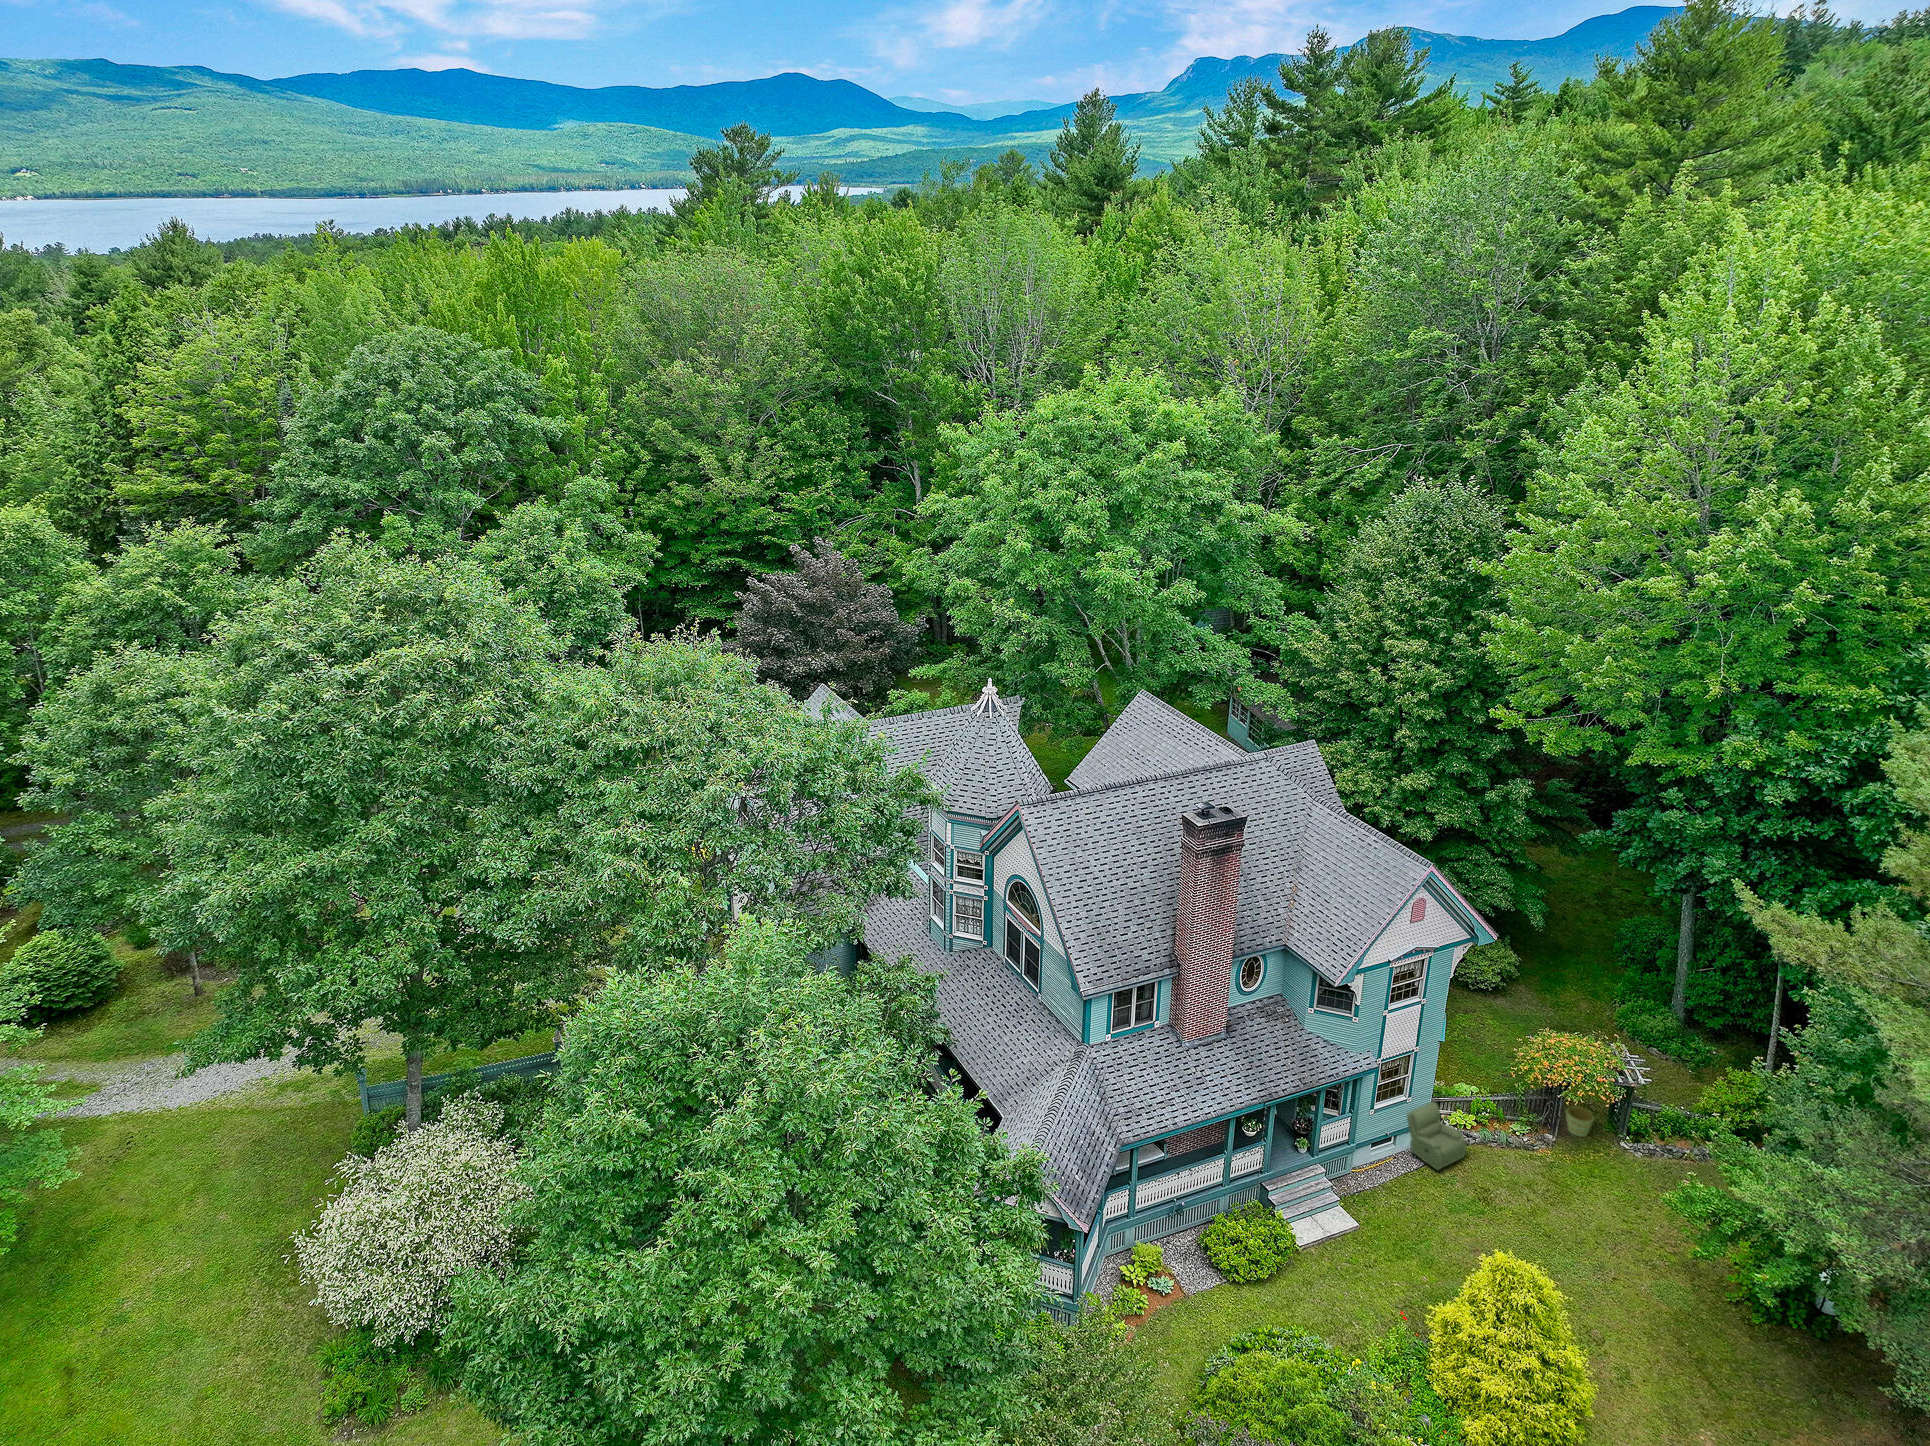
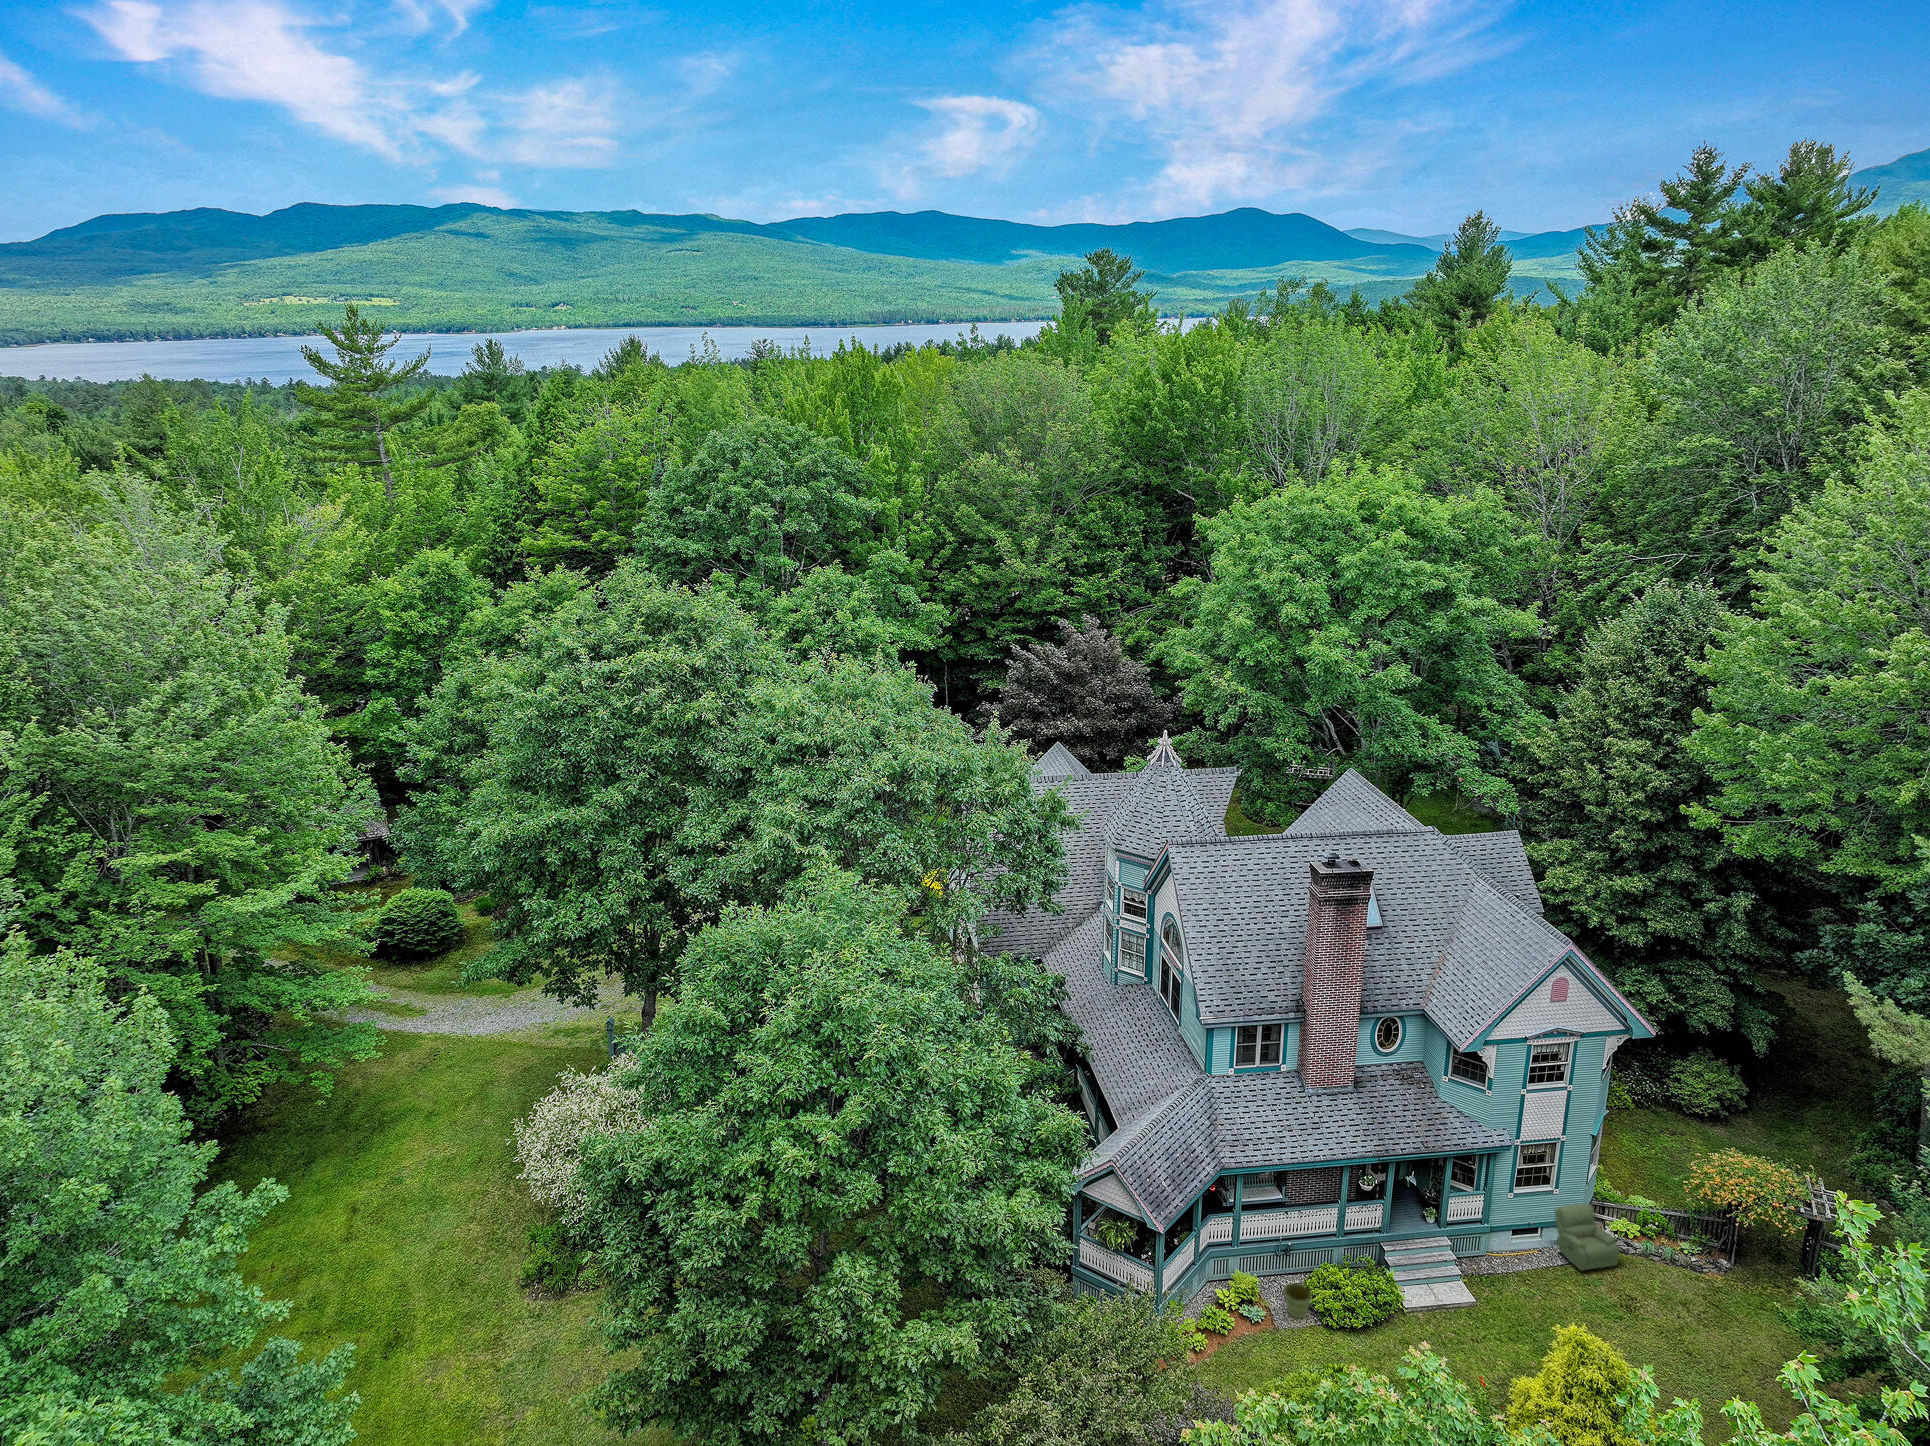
wooden bucket: present [1566,1106,1594,1137] -> present [1284,1283,1312,1318]

